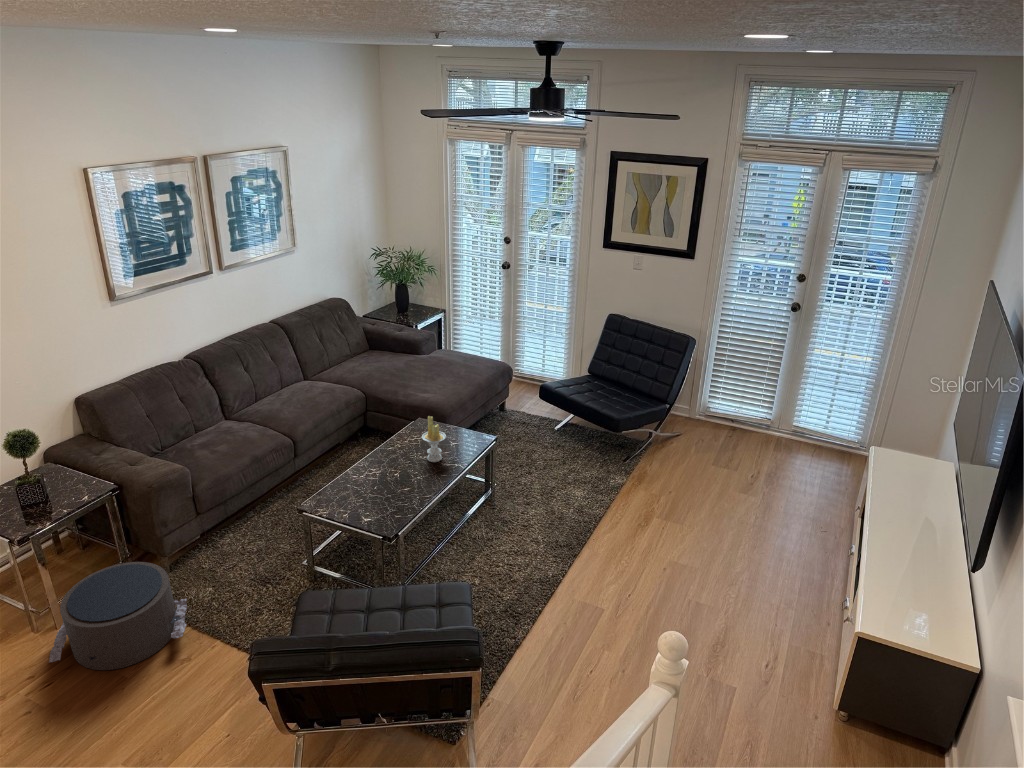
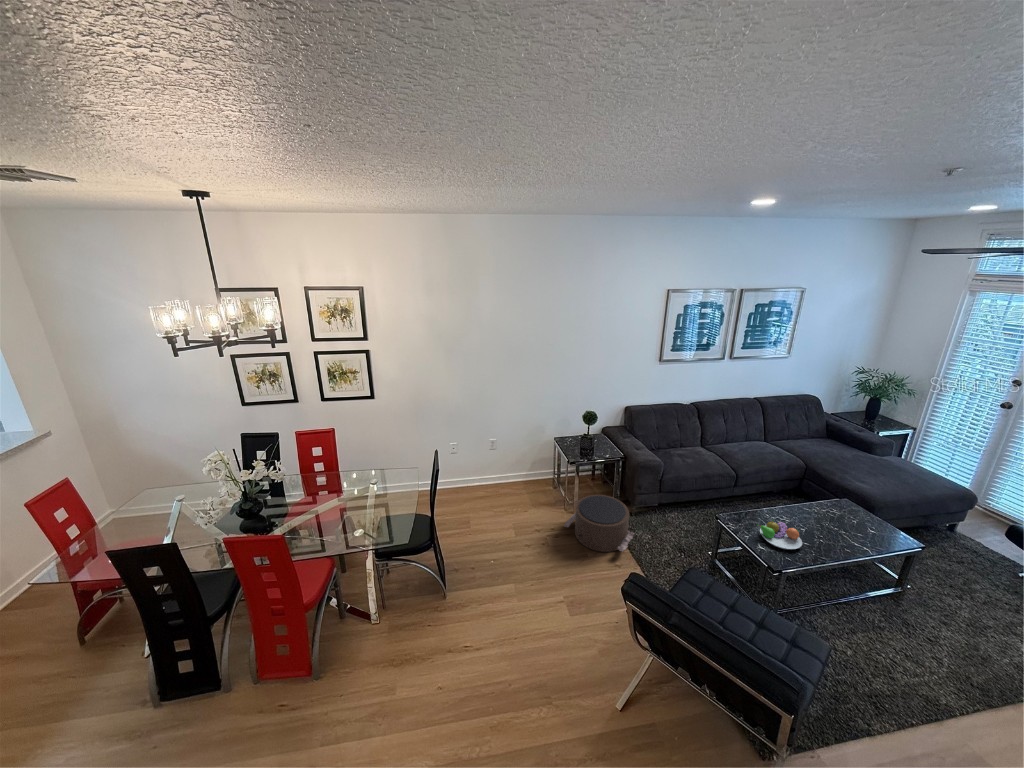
candle: present [422,416,446,462] -> none [838,500,864,539]
fruit bowl: none [349,476,402,509] -> present [757,521,802,549]

